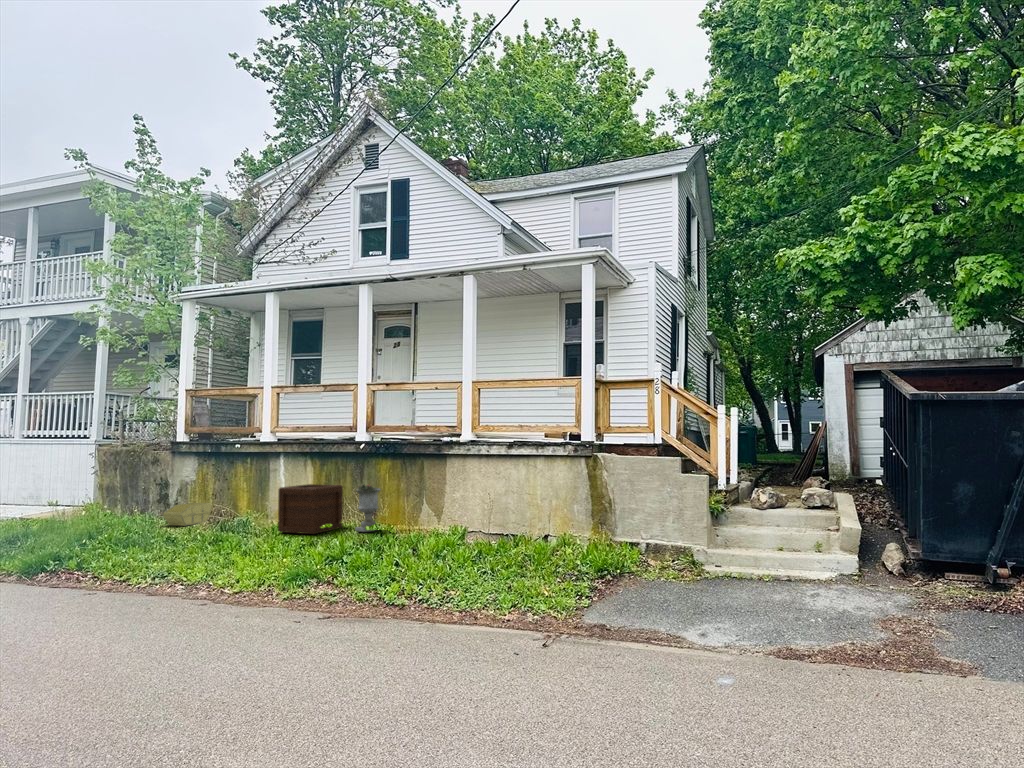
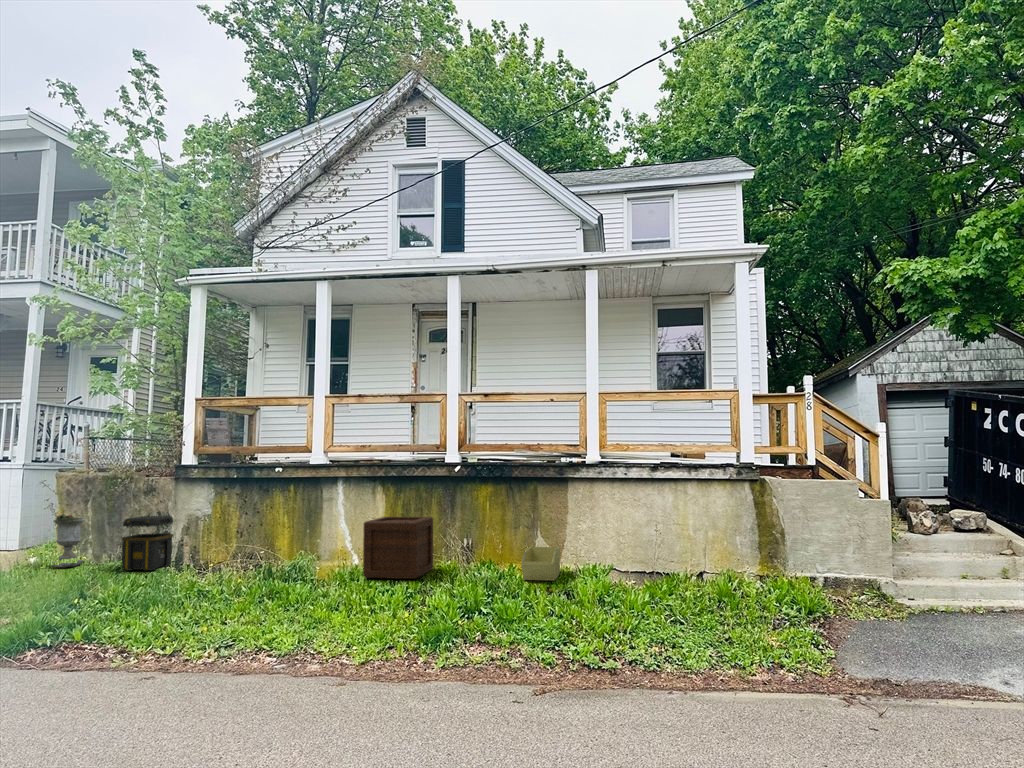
toolbox: none [129,481,170,523] -> present [122,516,173,571]
planter: present [355,484,381,532] -> present [51,514,85,568]
storage bin: present [163,503,211,526] -> present [521,547,560,581]

